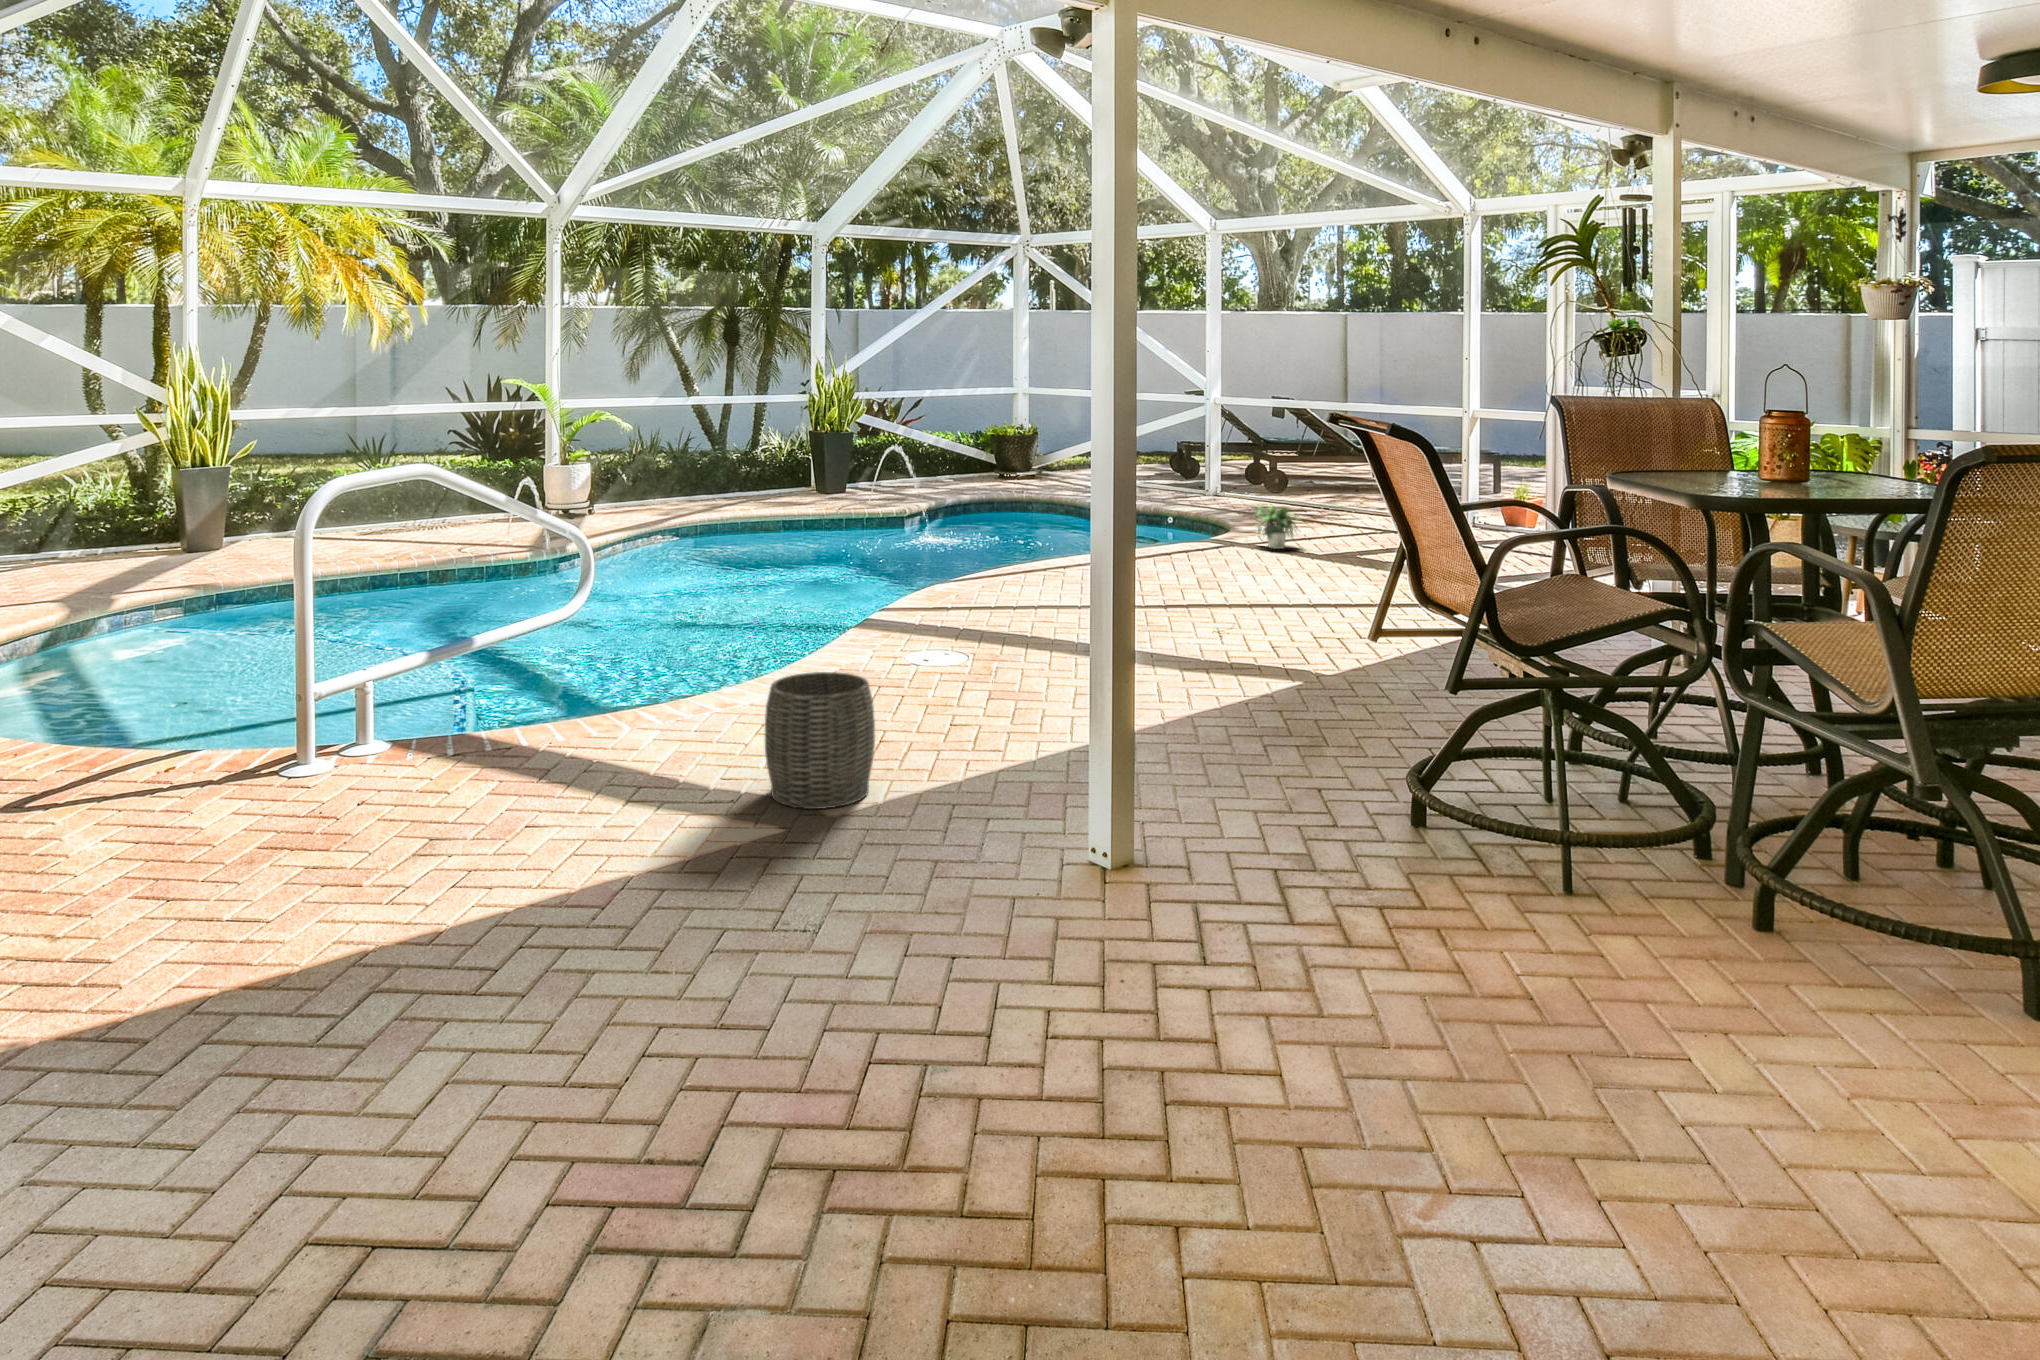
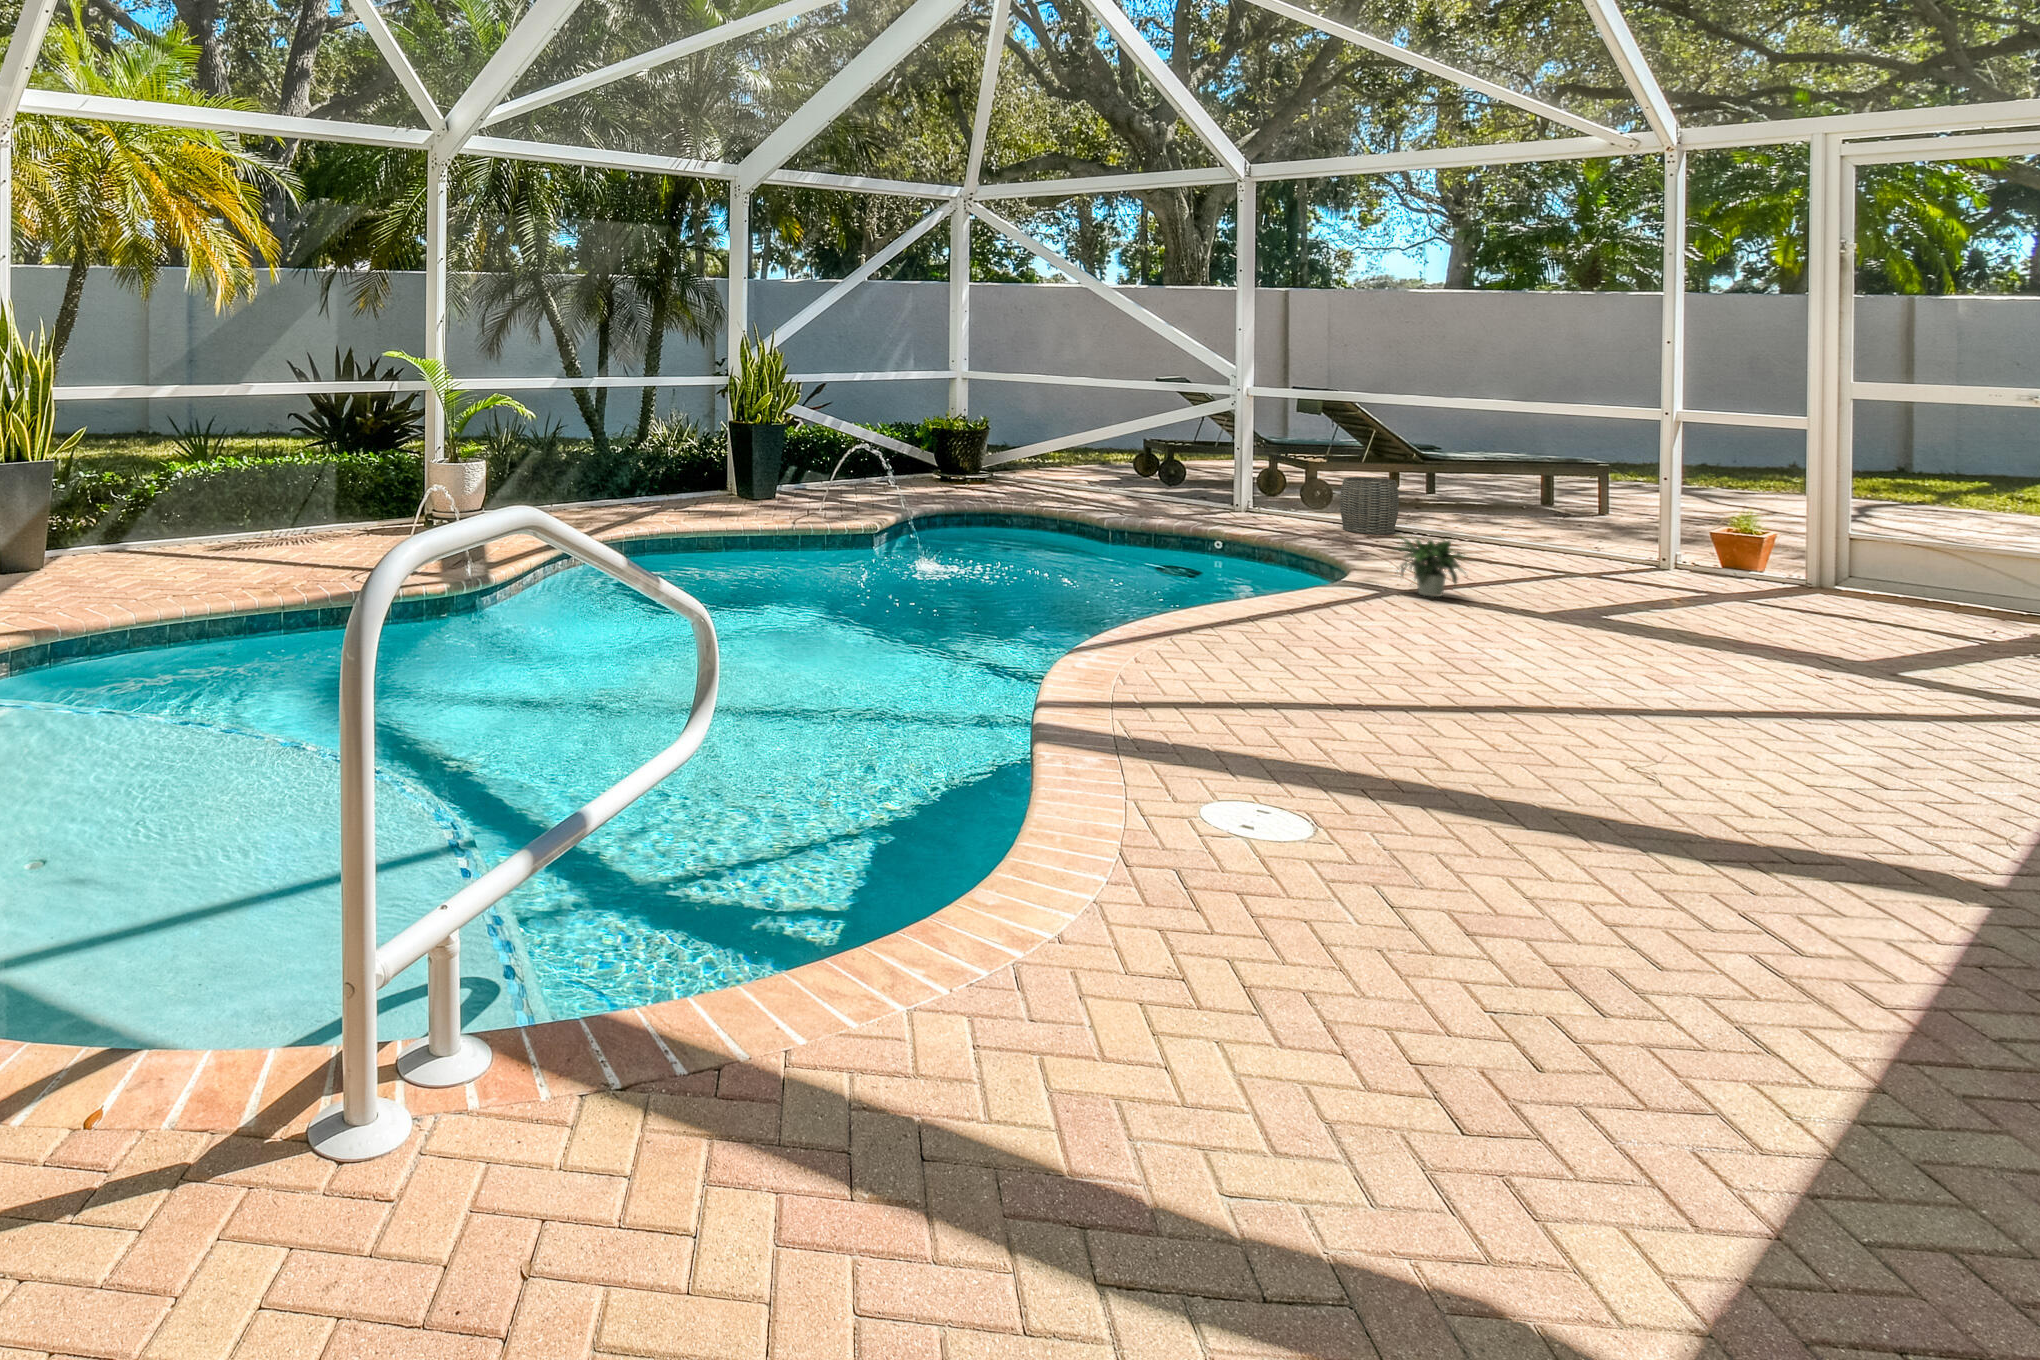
woven basket: present [765,672,875,809] -> present [1340,477,1399,534]

